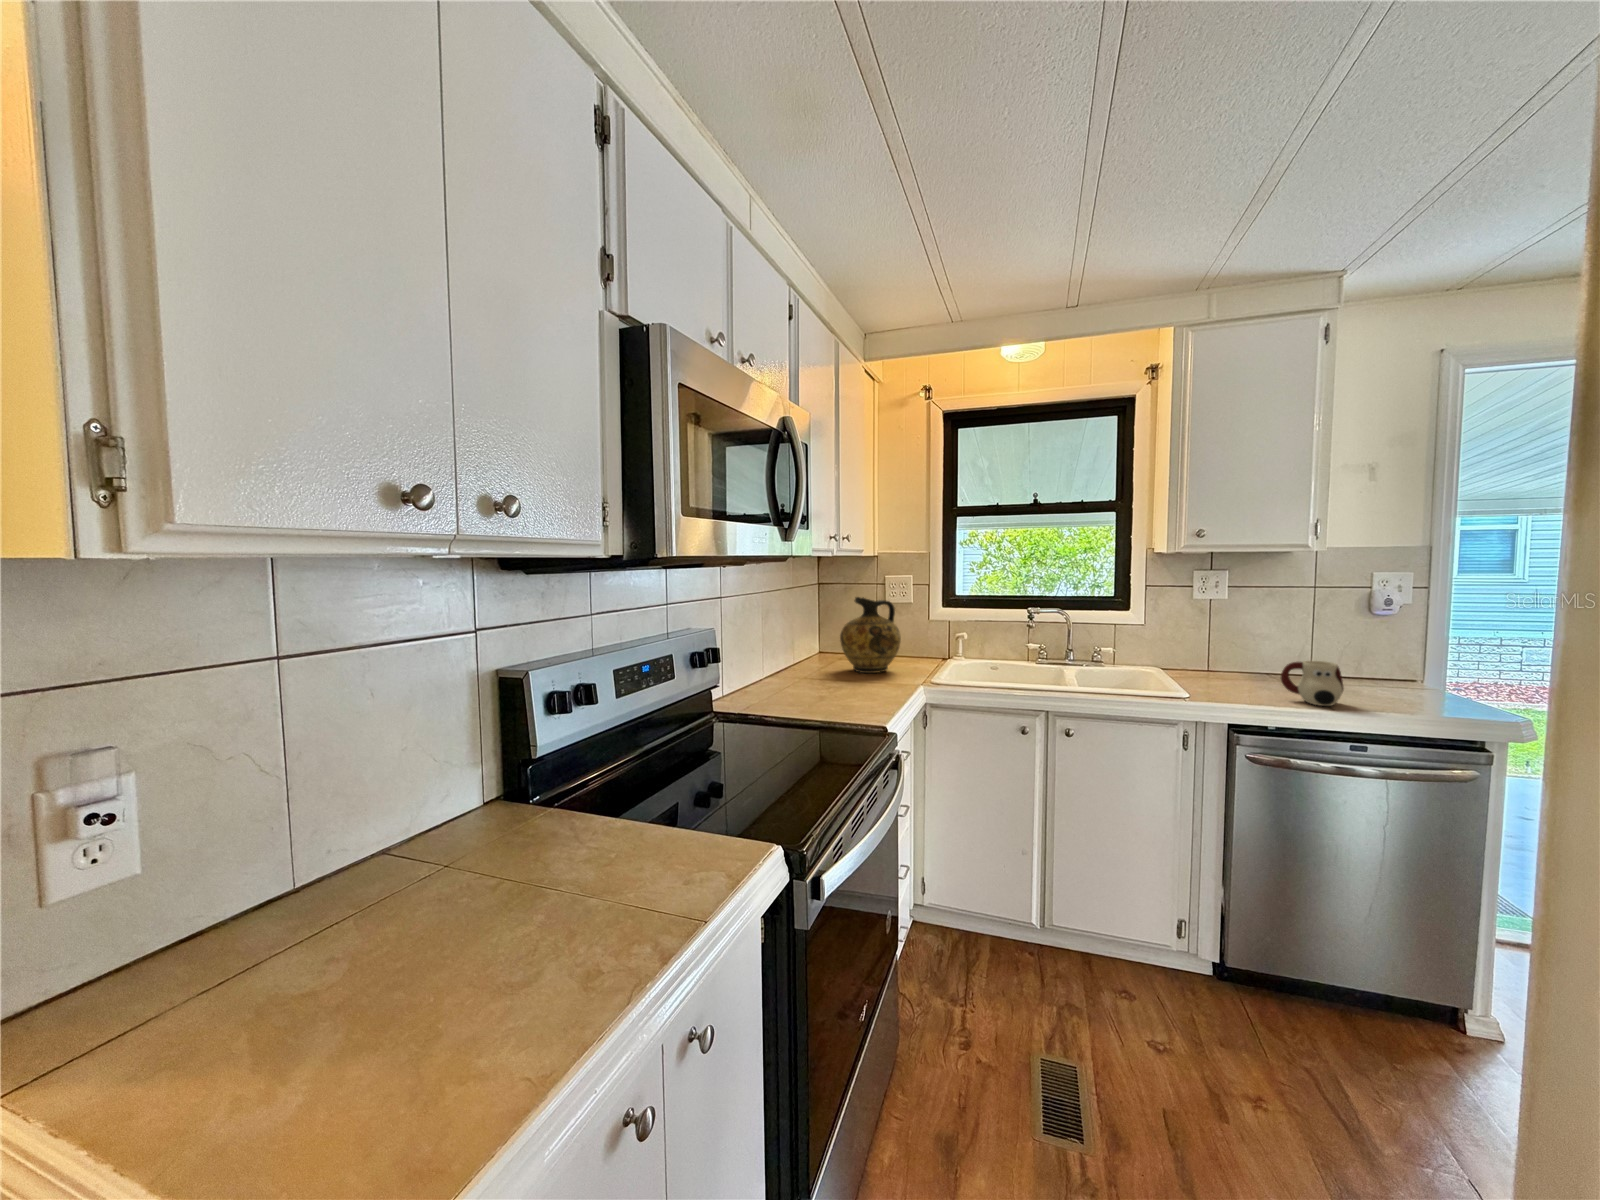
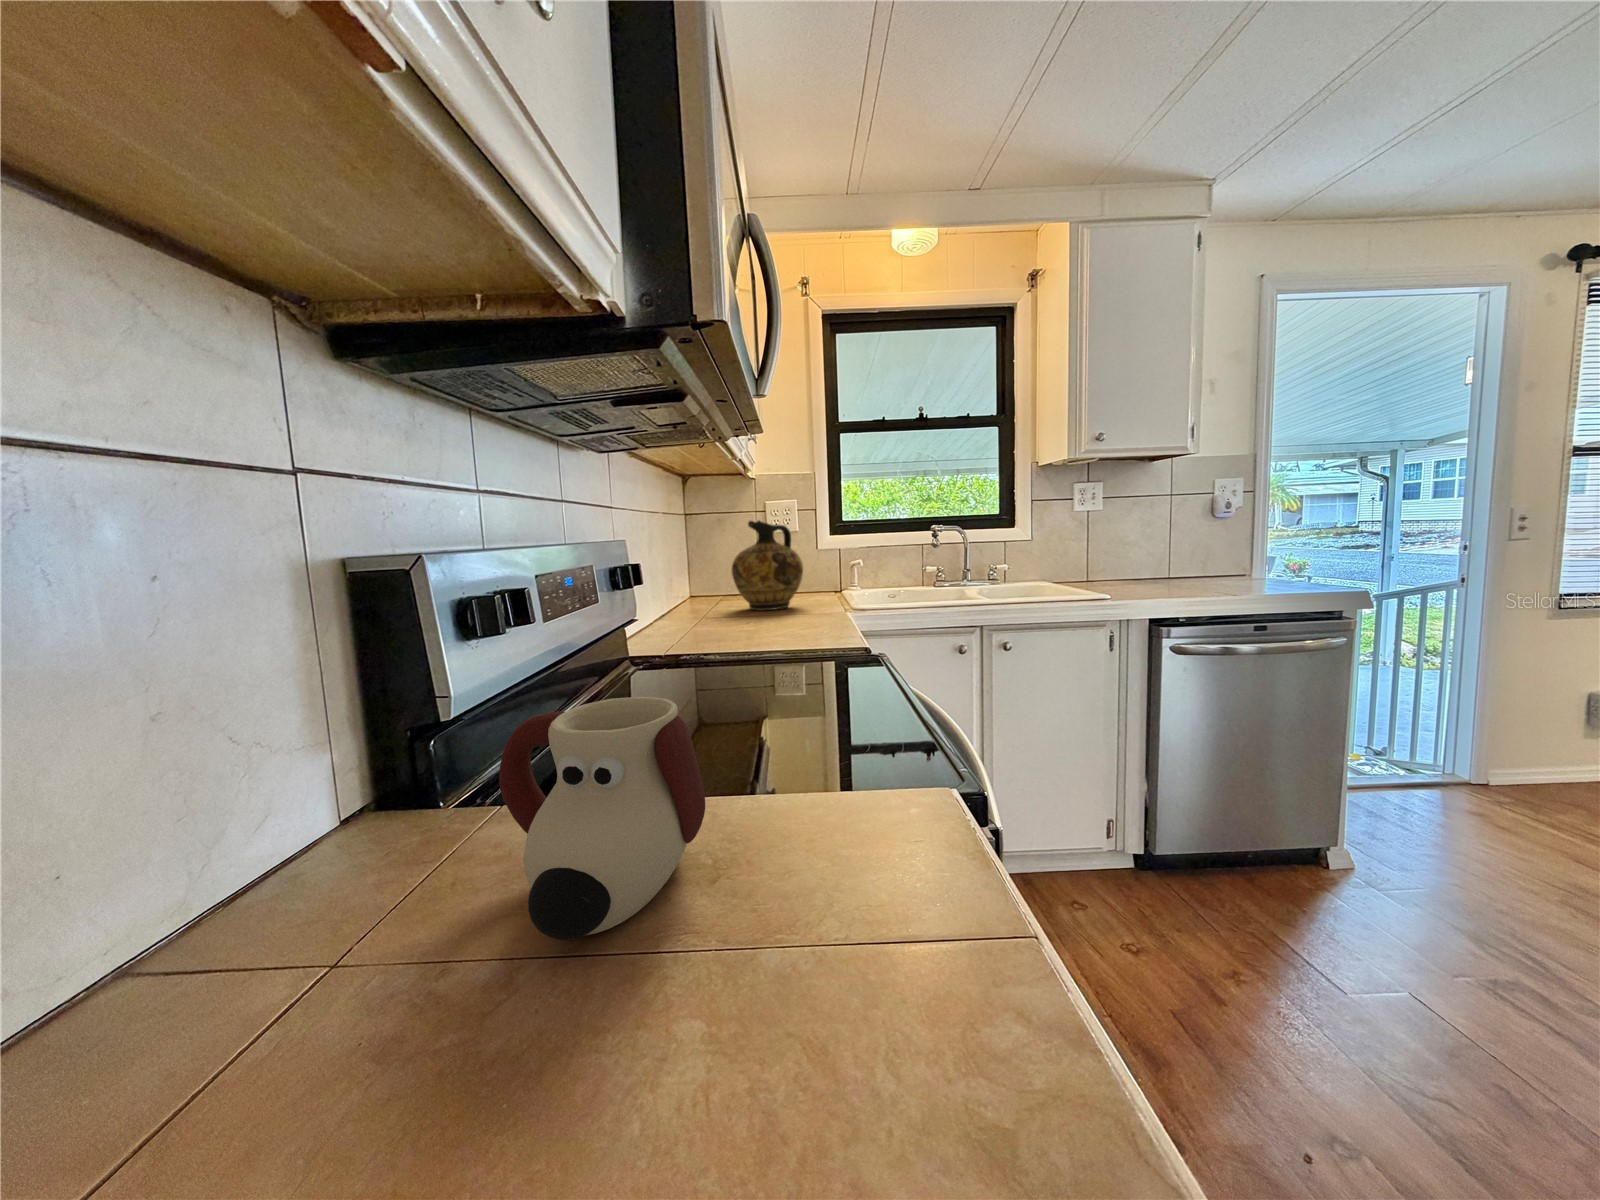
mug: present [1281,661,1344,706] -> present [499,697,705,940]

